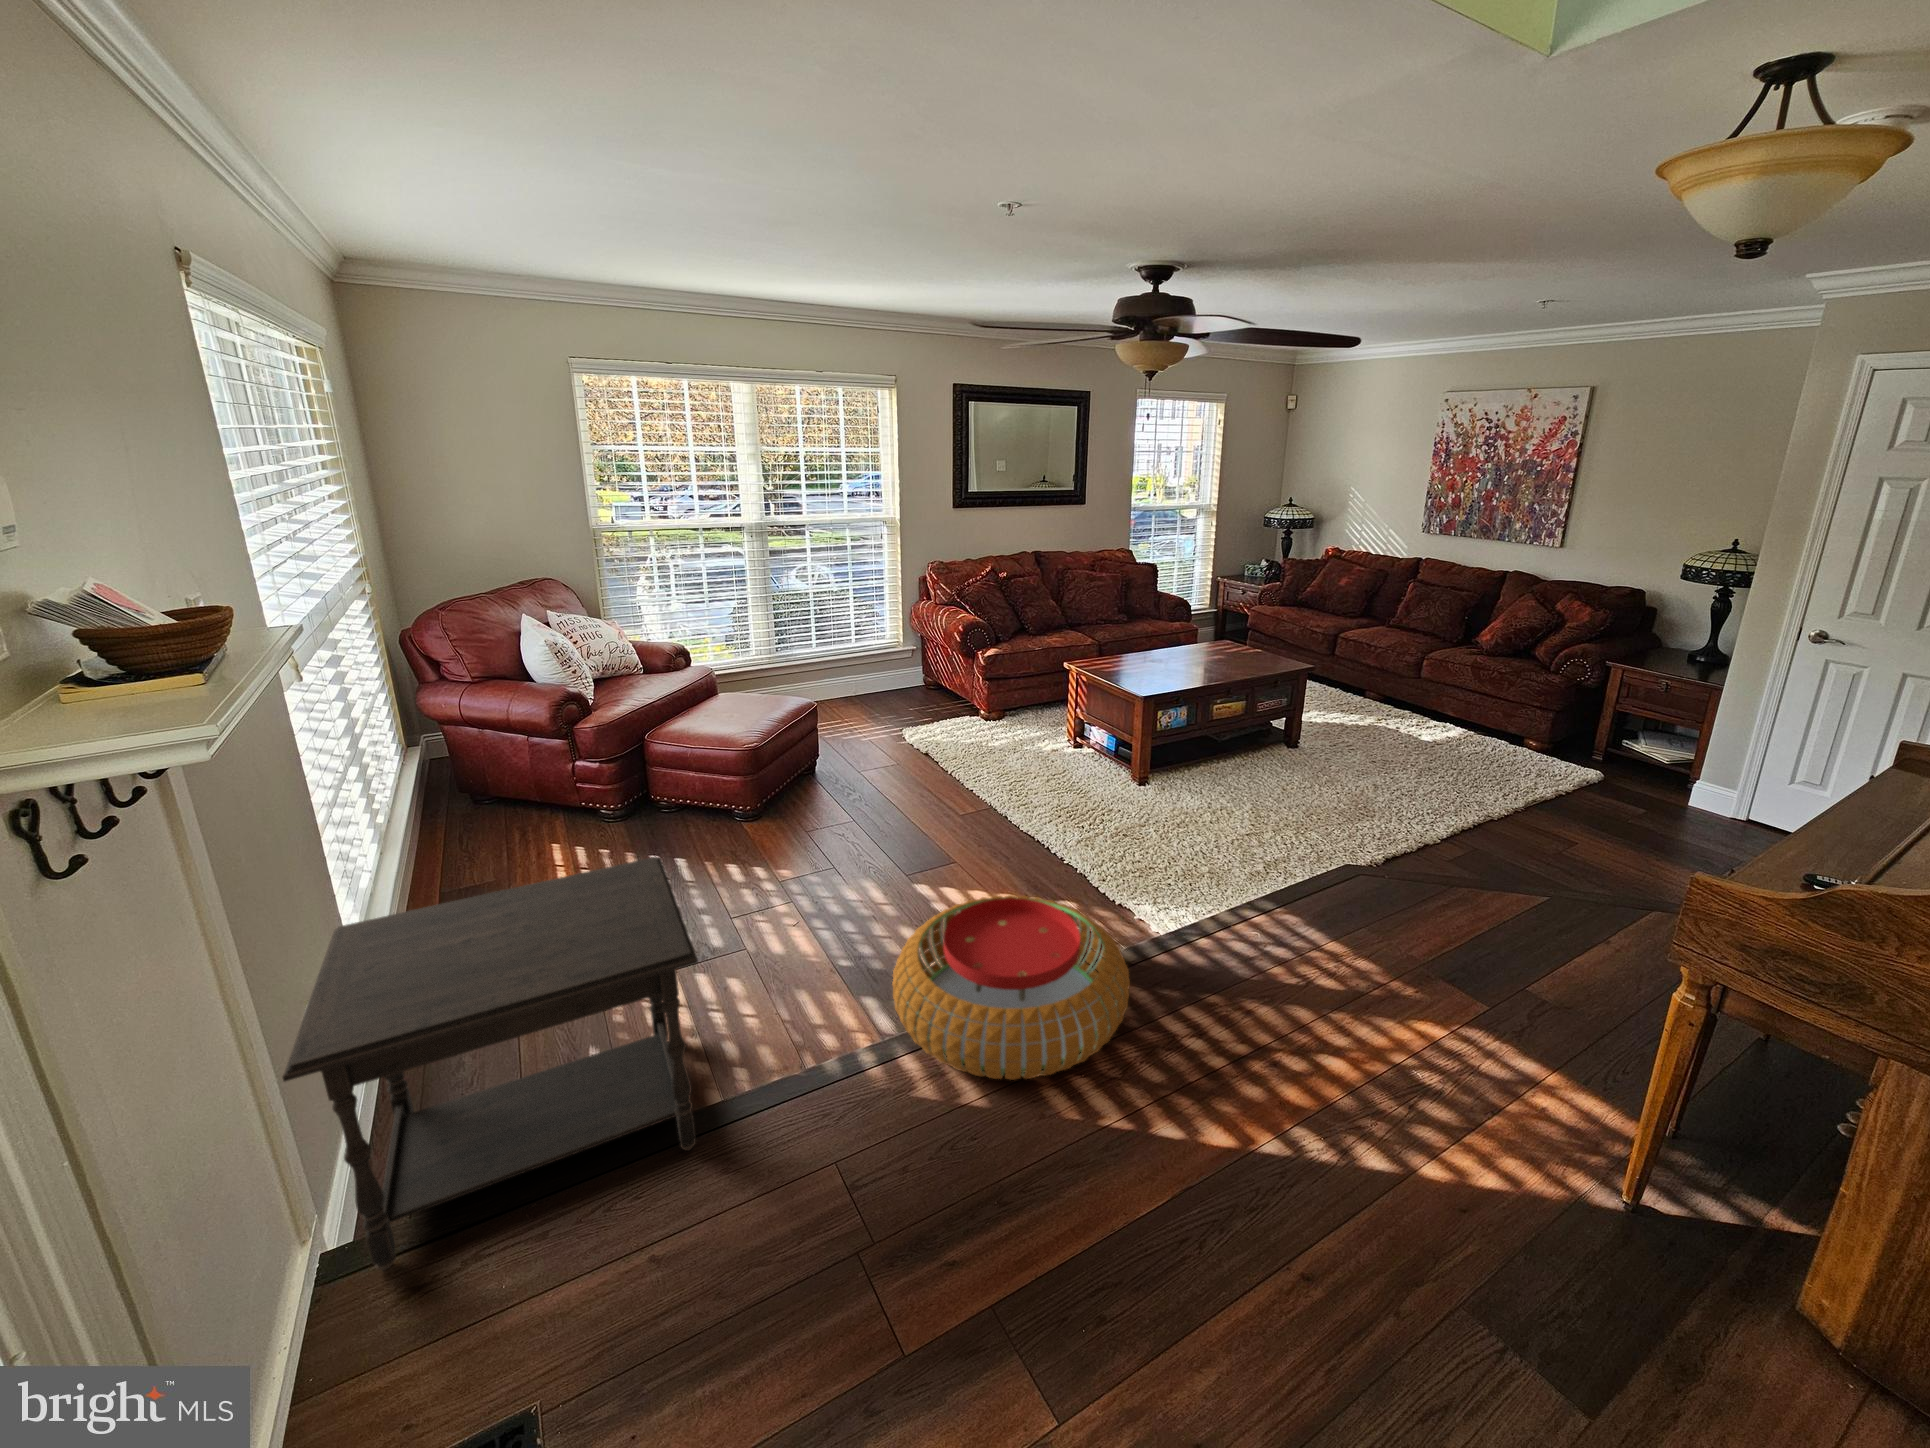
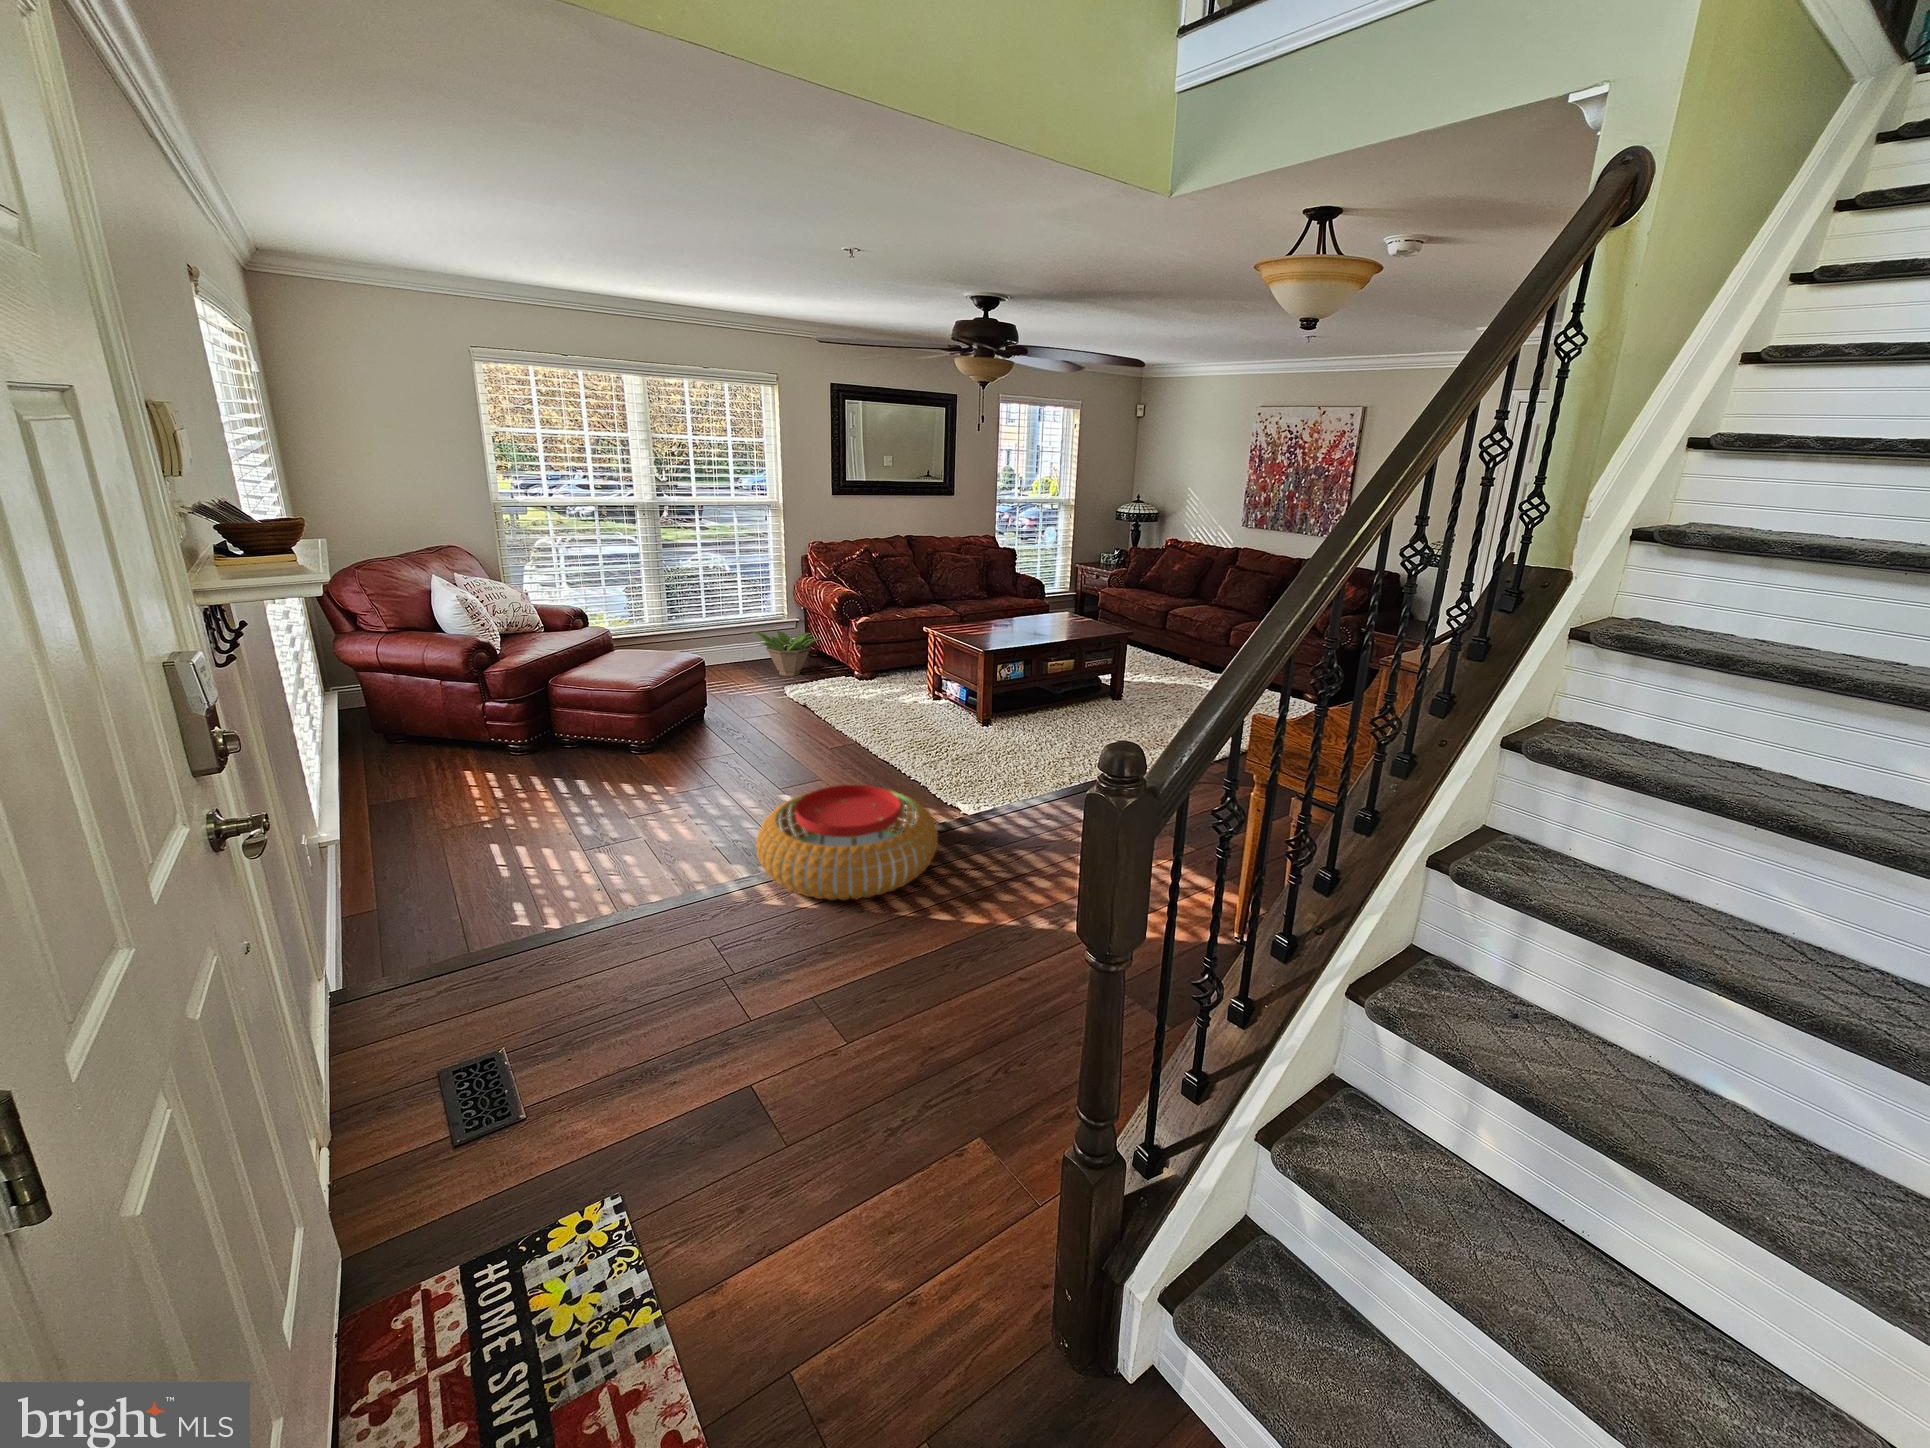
decorative plant: none [866,661,945,713] -> present [751,631,821,676]
side table: present [283,857,698,1271] -> none [315,741,606,1005]

